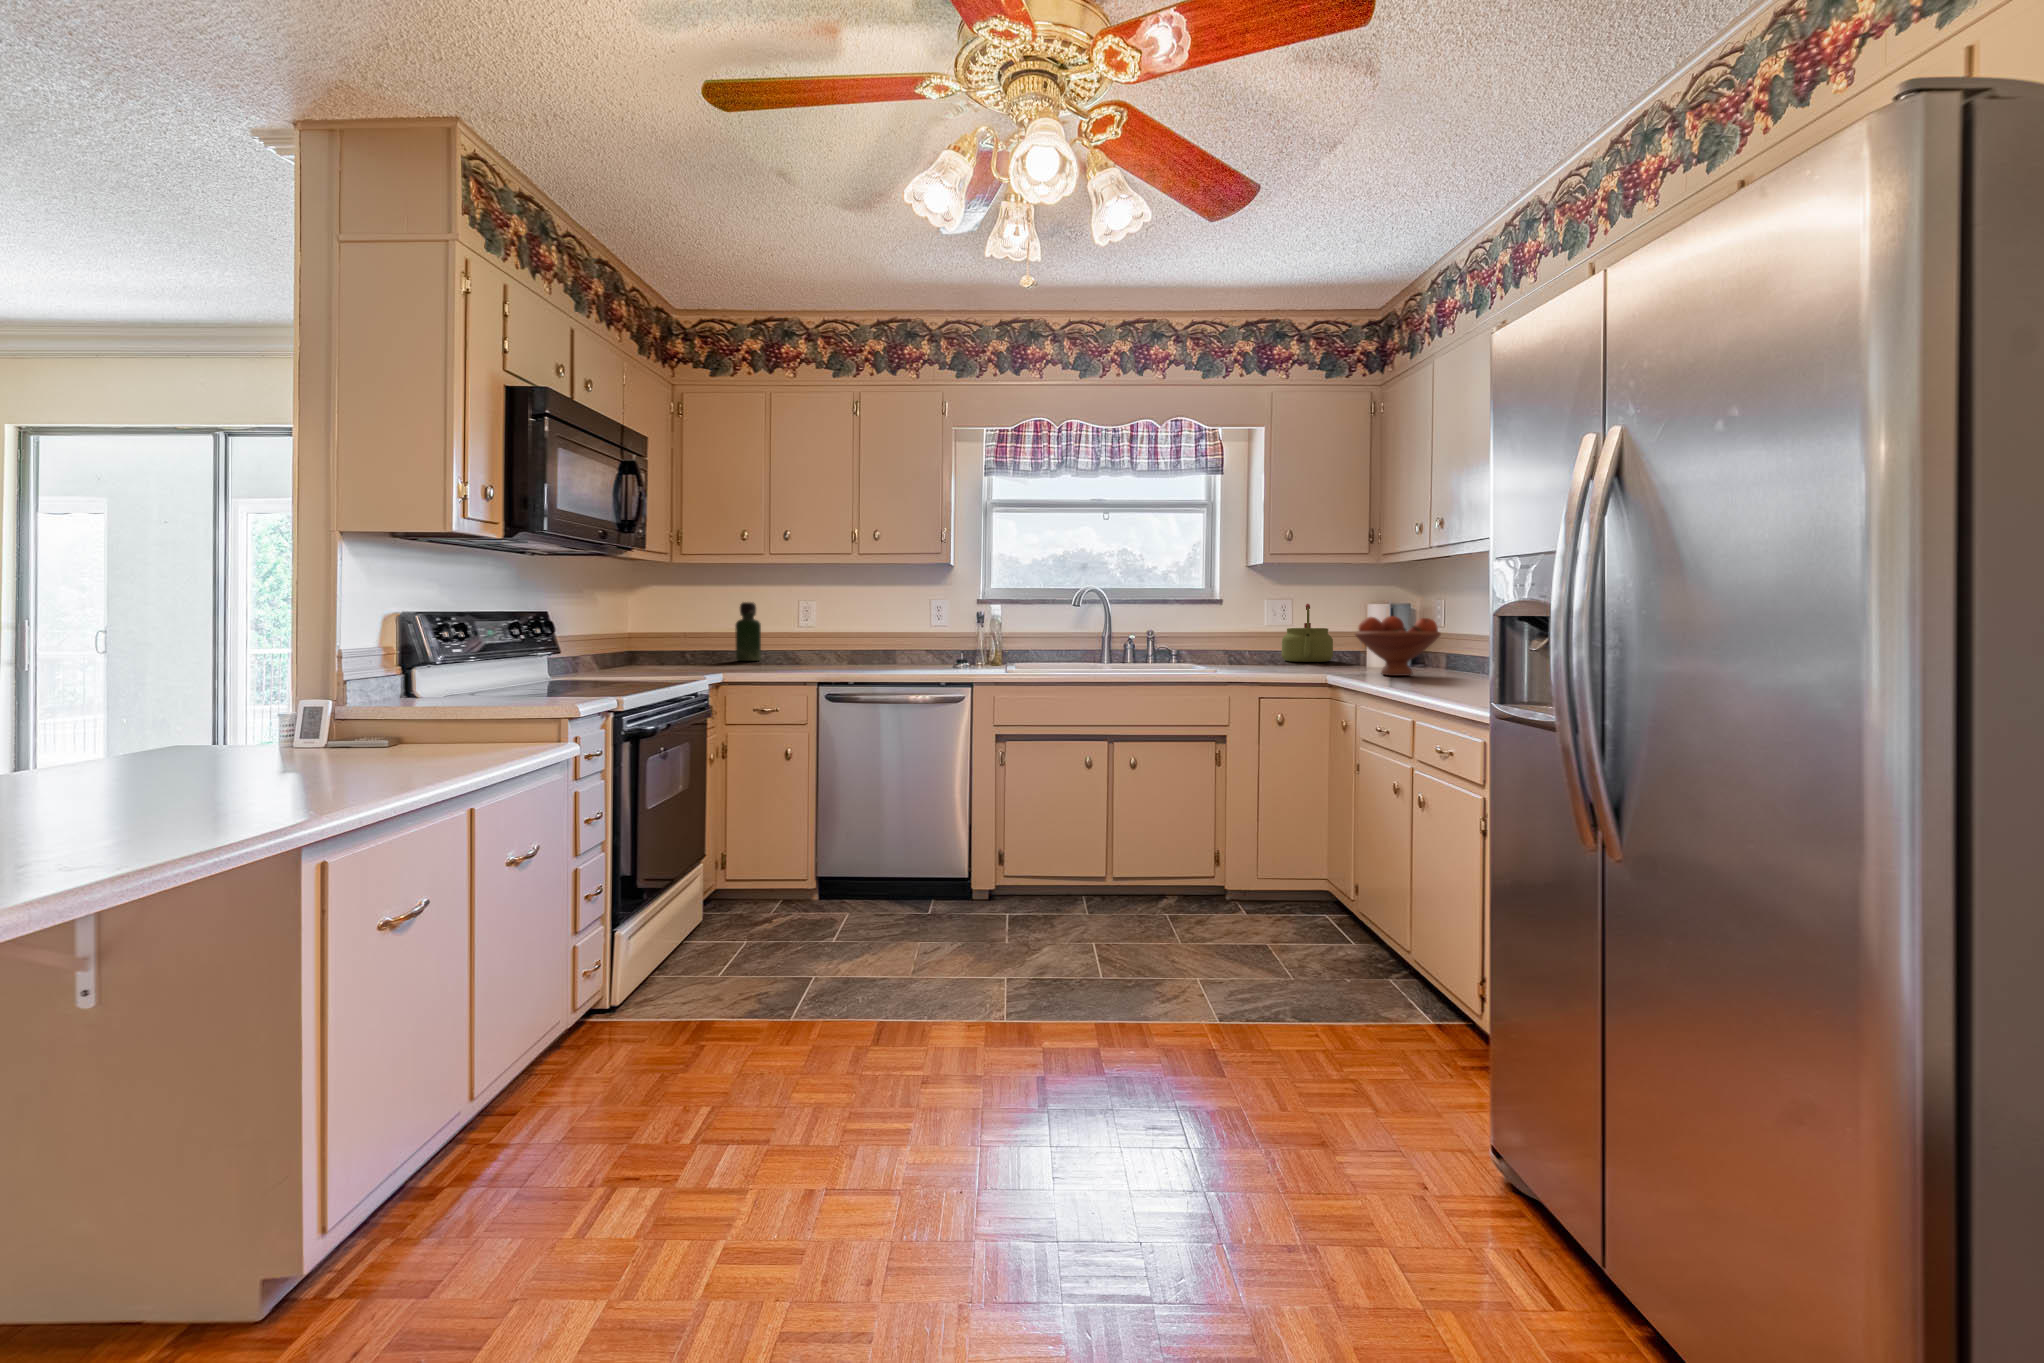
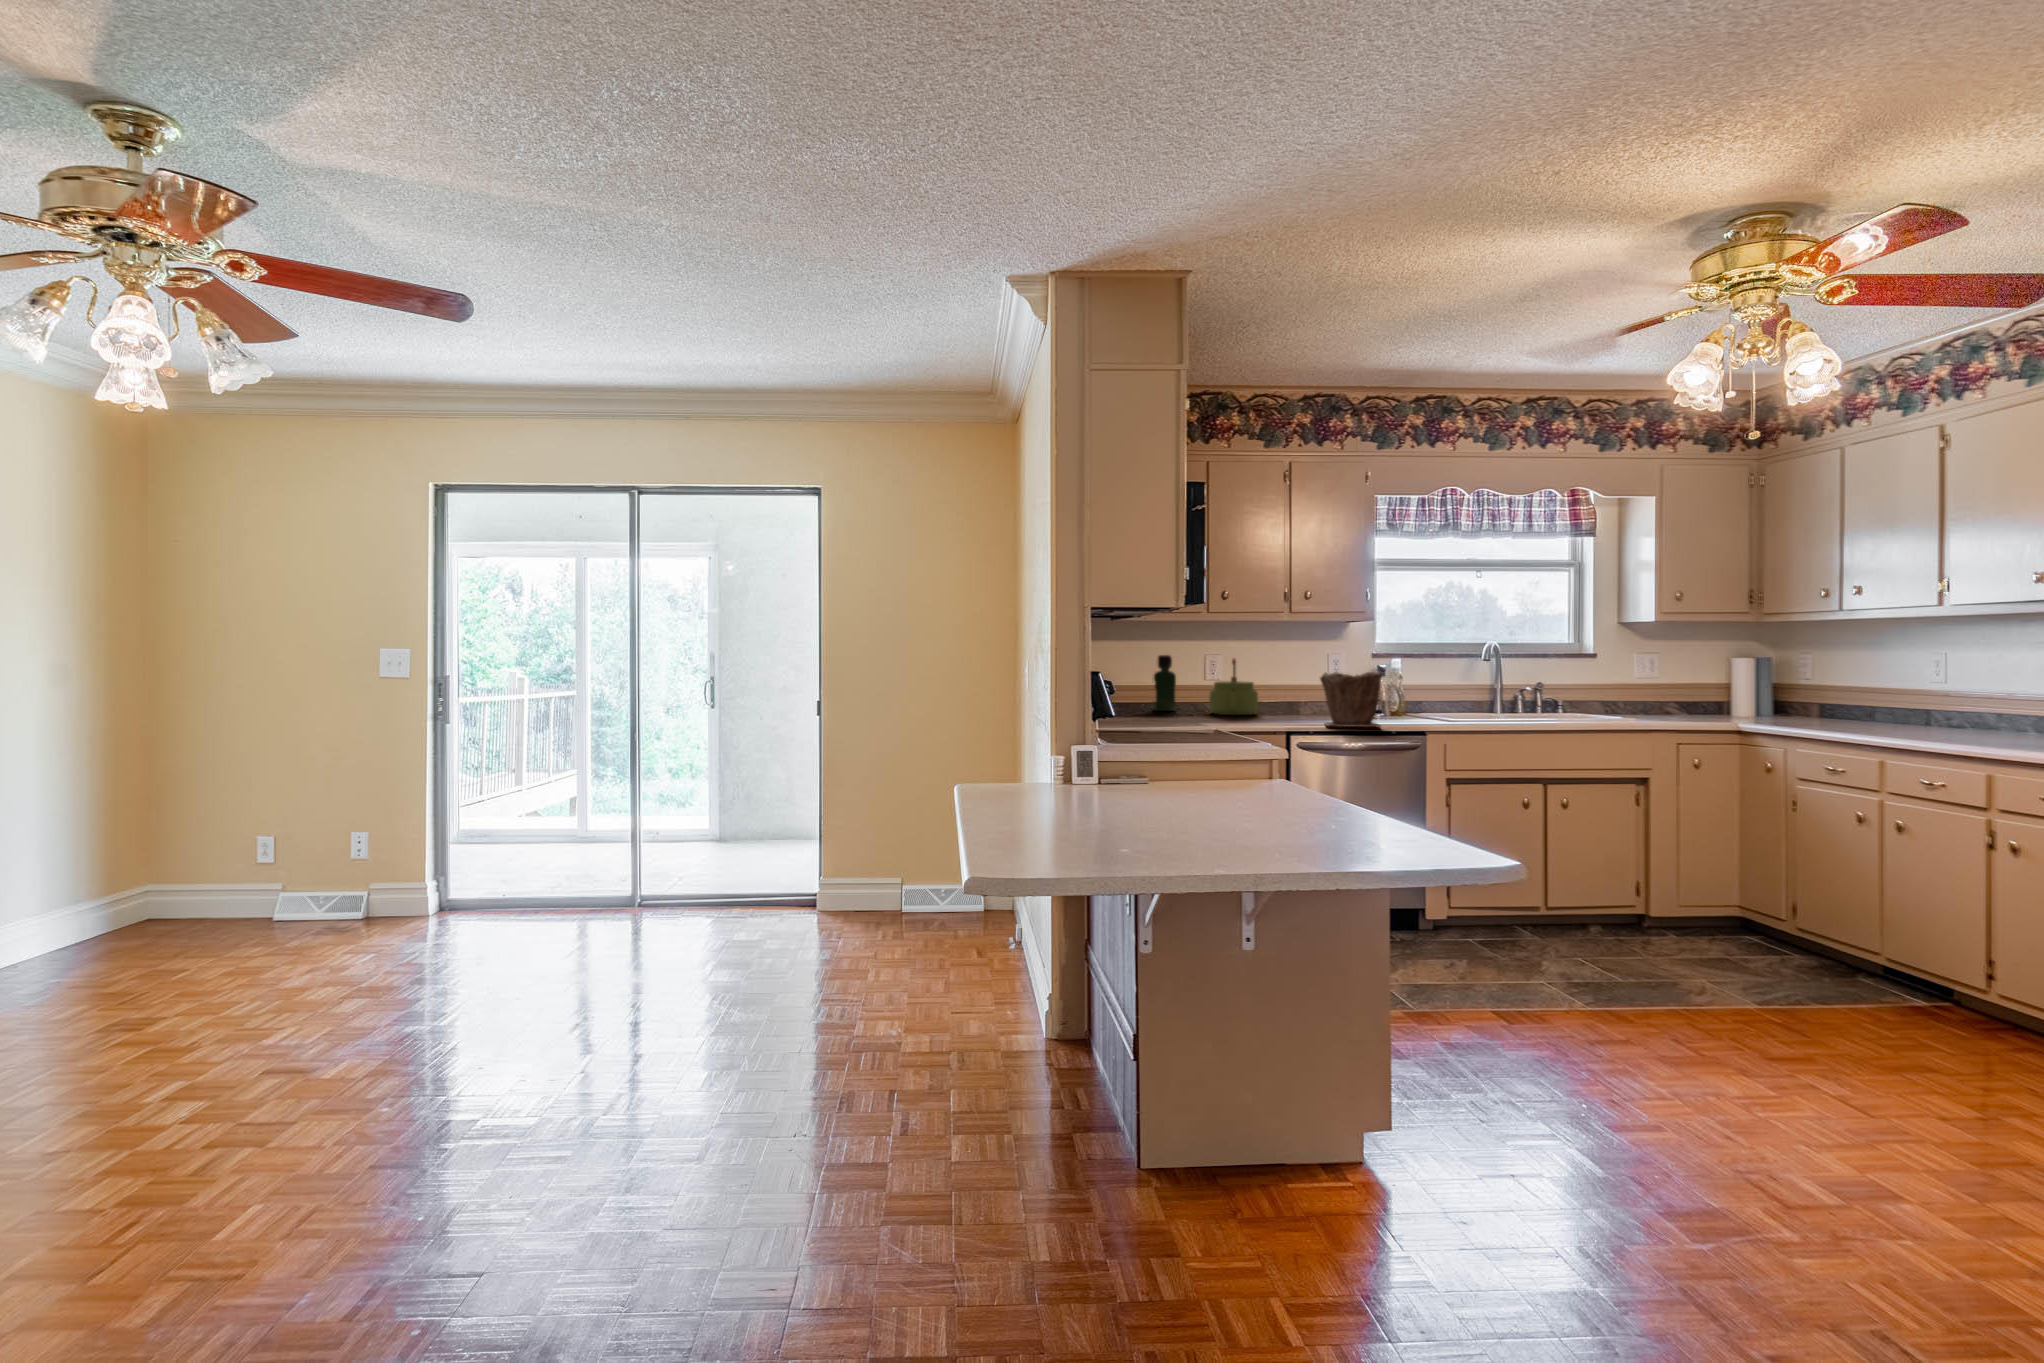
kettle: present [1282,604,1333,662] -> present [1209,659,1258,715]
plant pot: none [849,614,923,675] -> present [1320,672,1382,727]
fruit bowl: present [1355,616,1441,676] -> none [1760,672,1846,726]

